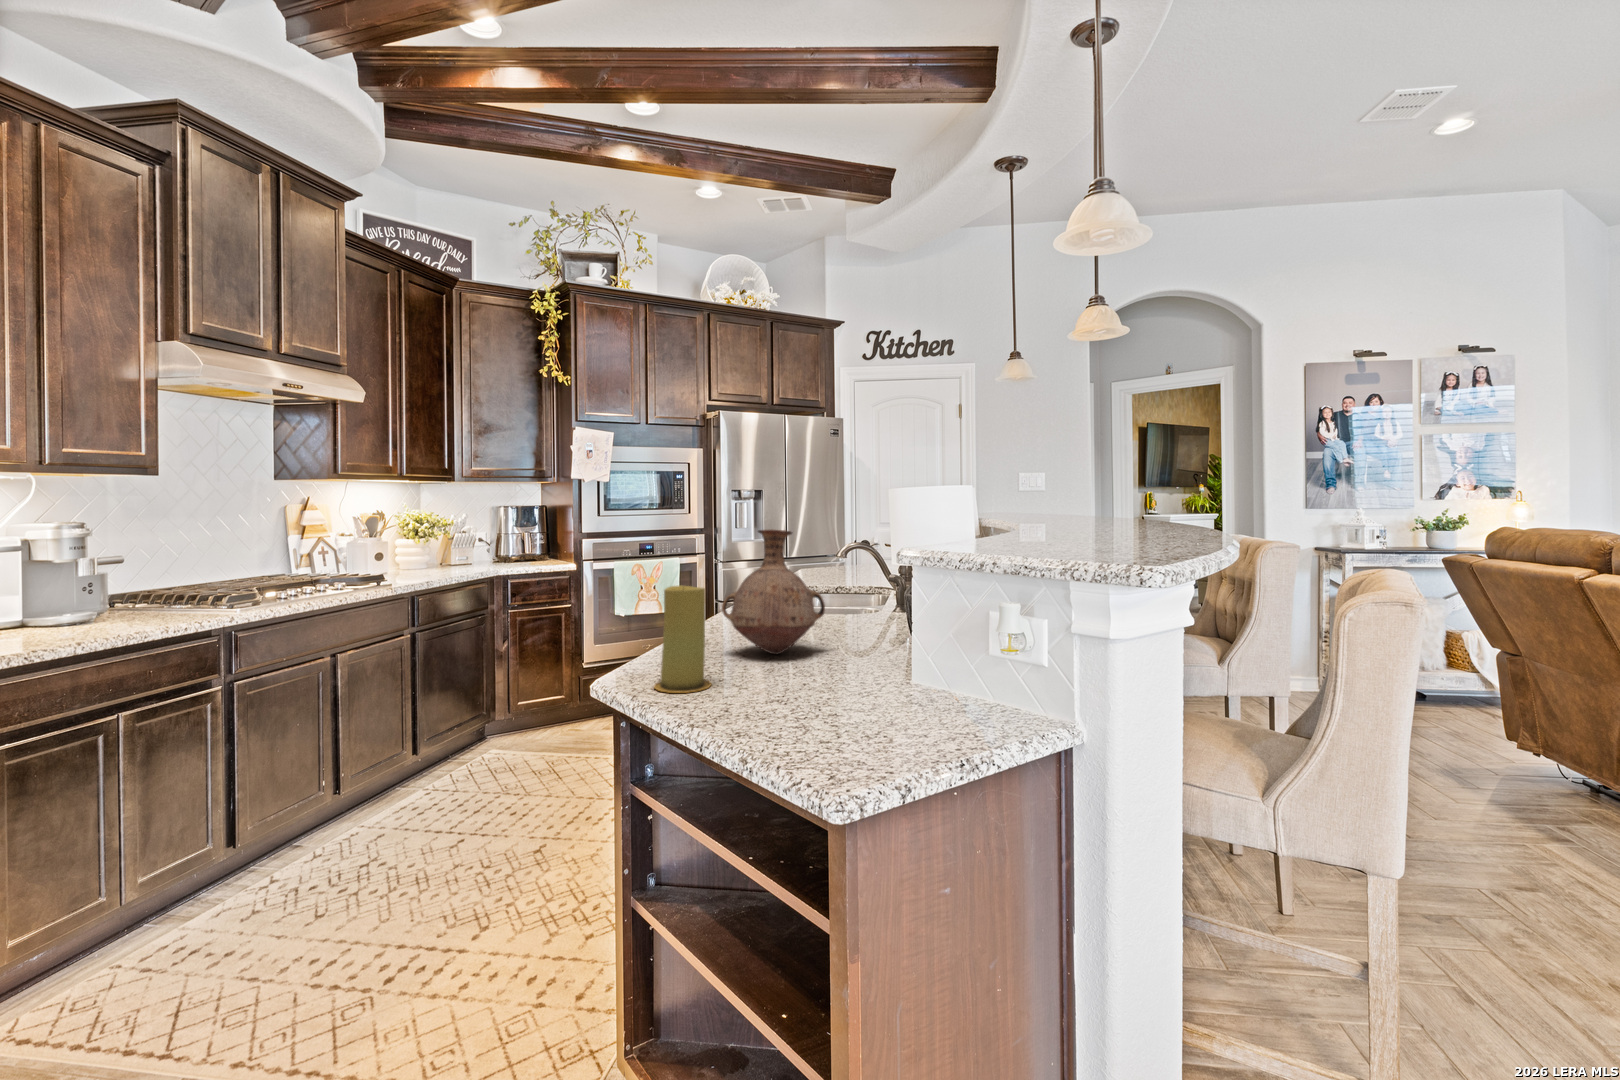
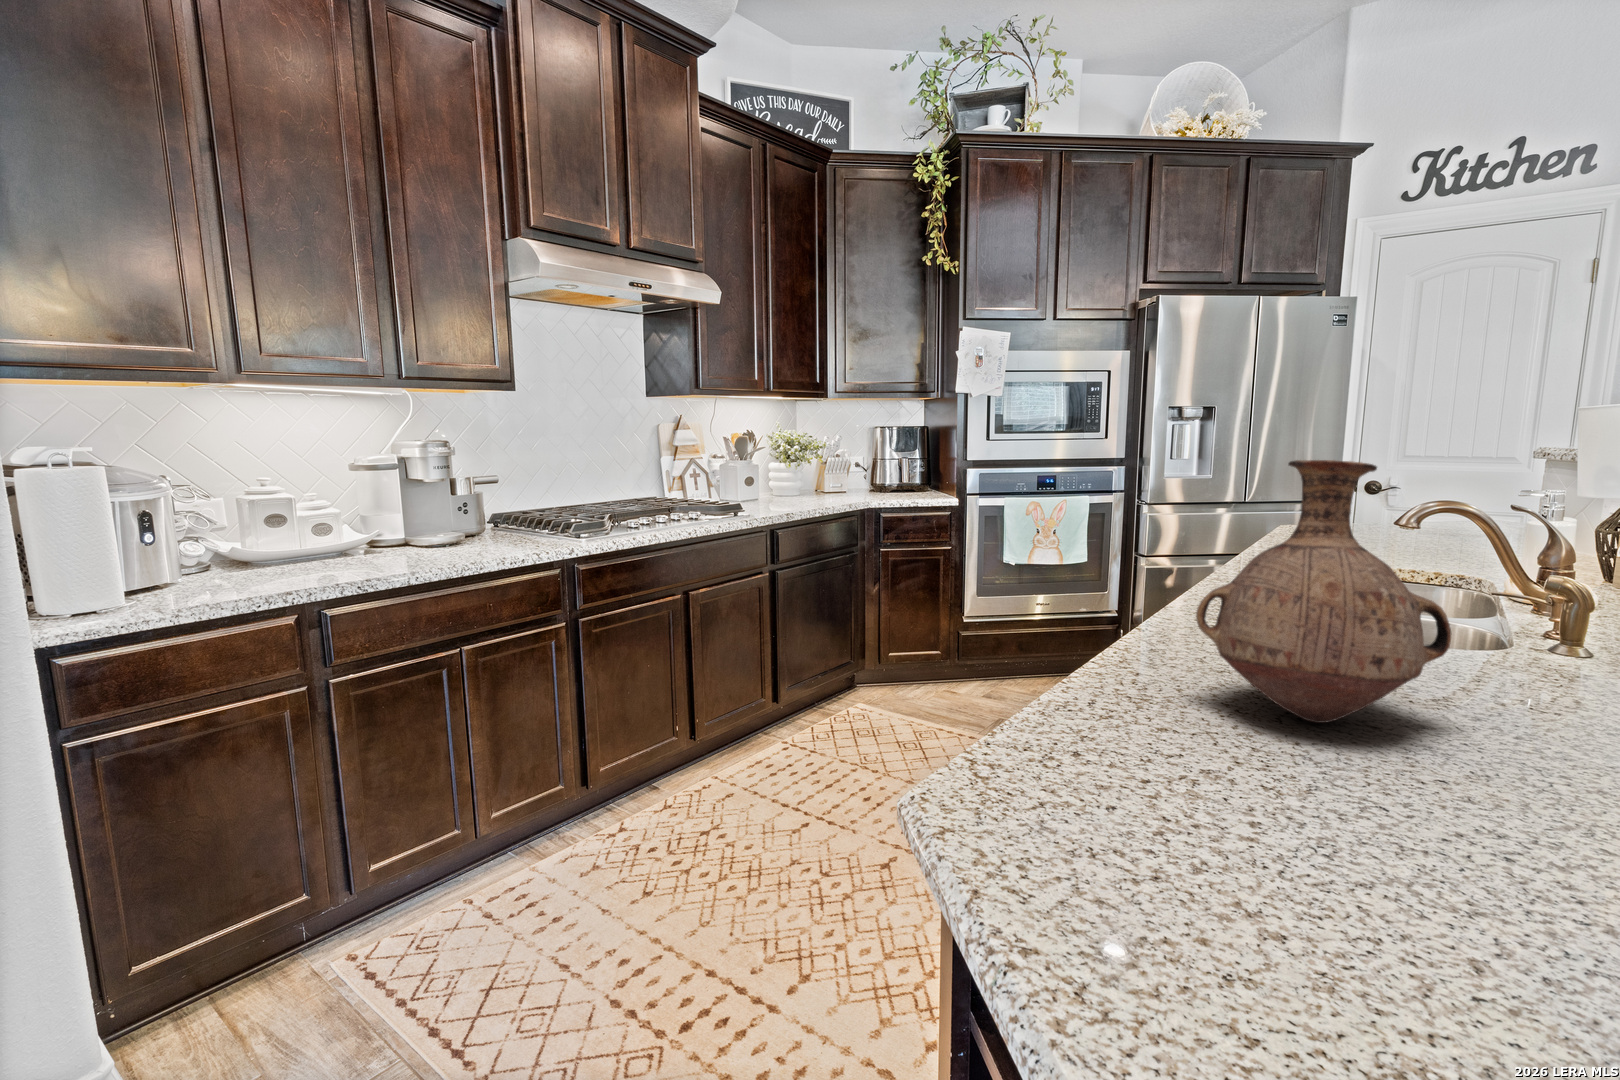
candle: present [654,586,711,693] -> none [1053,579,1185,825]

